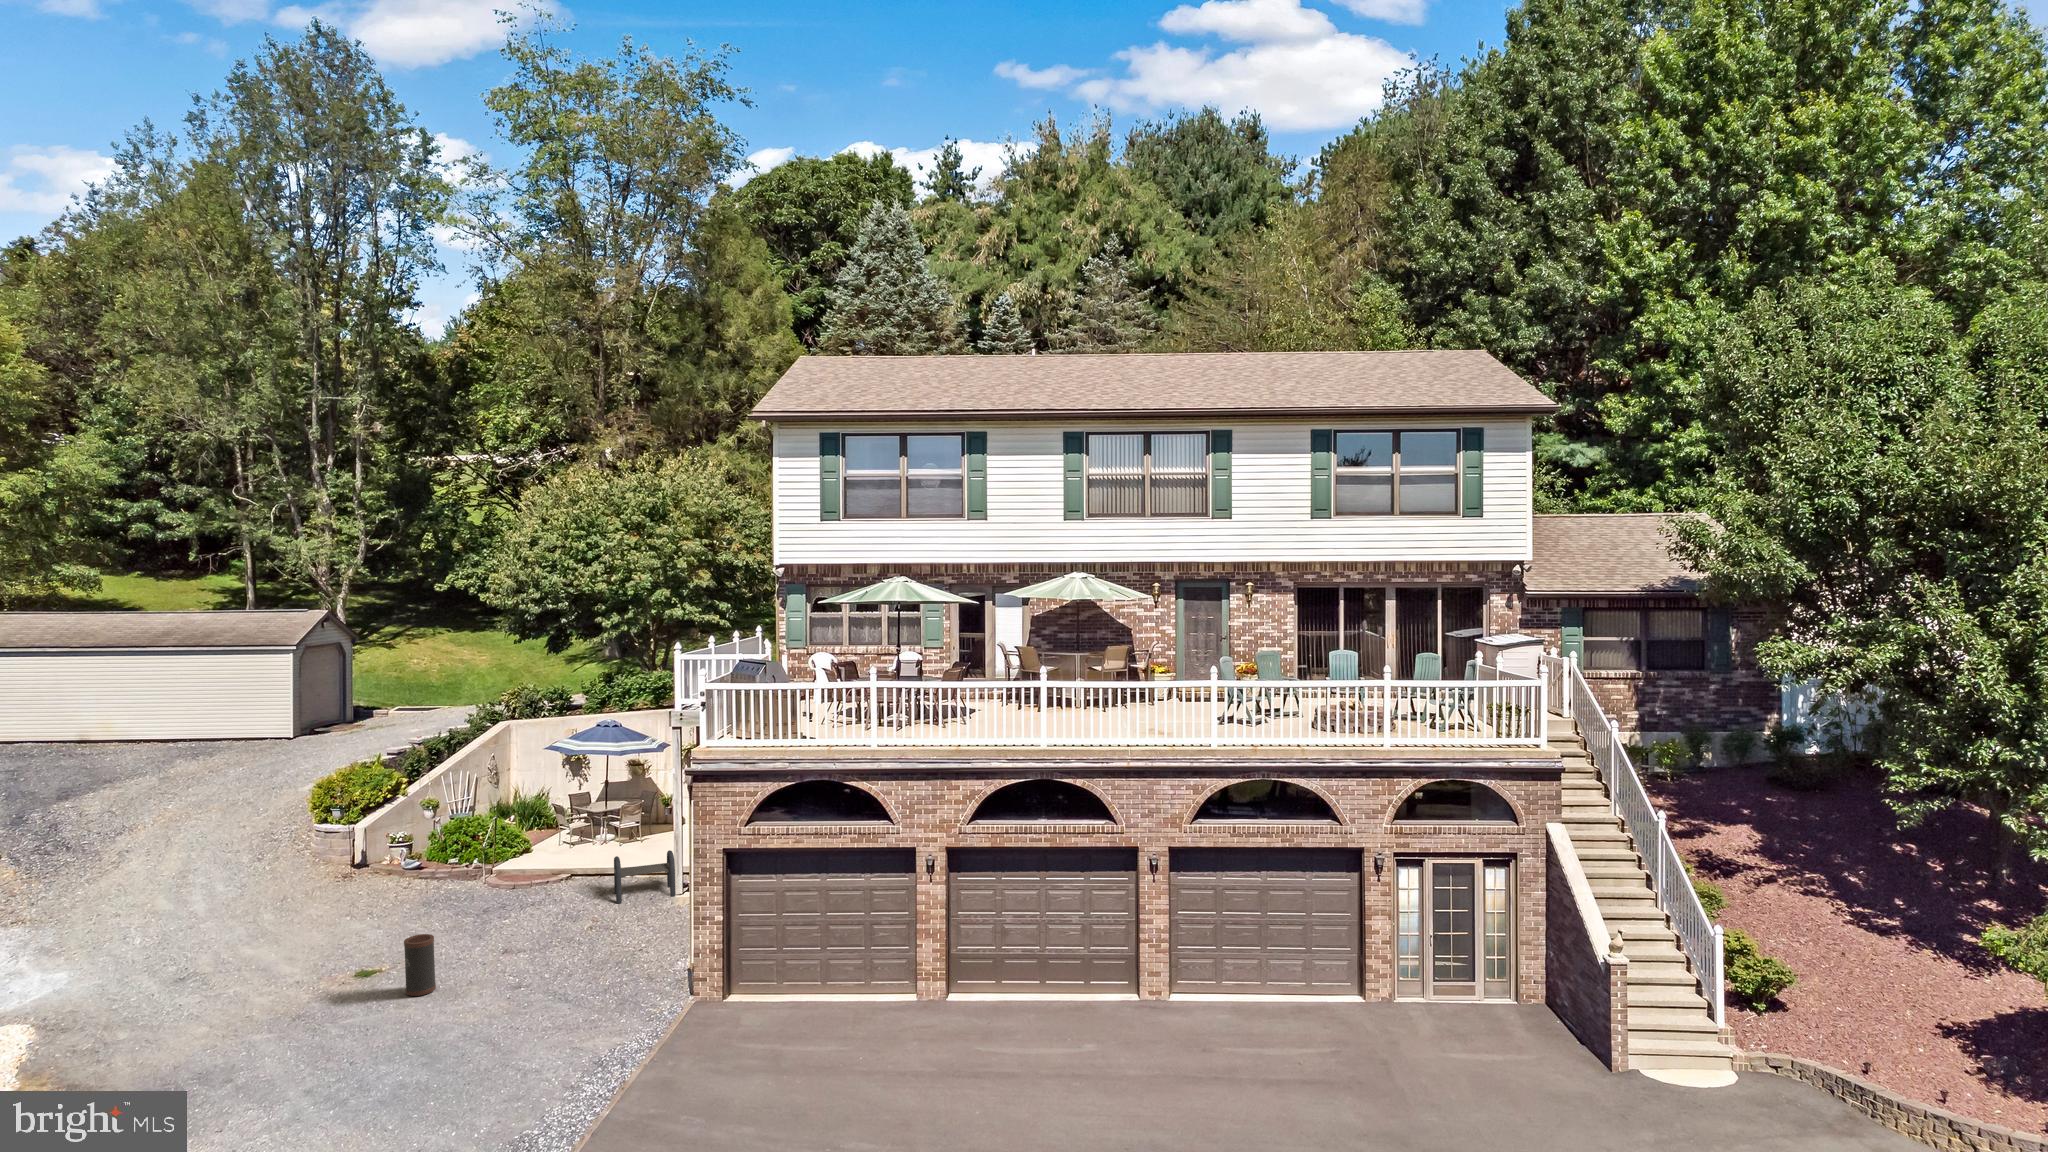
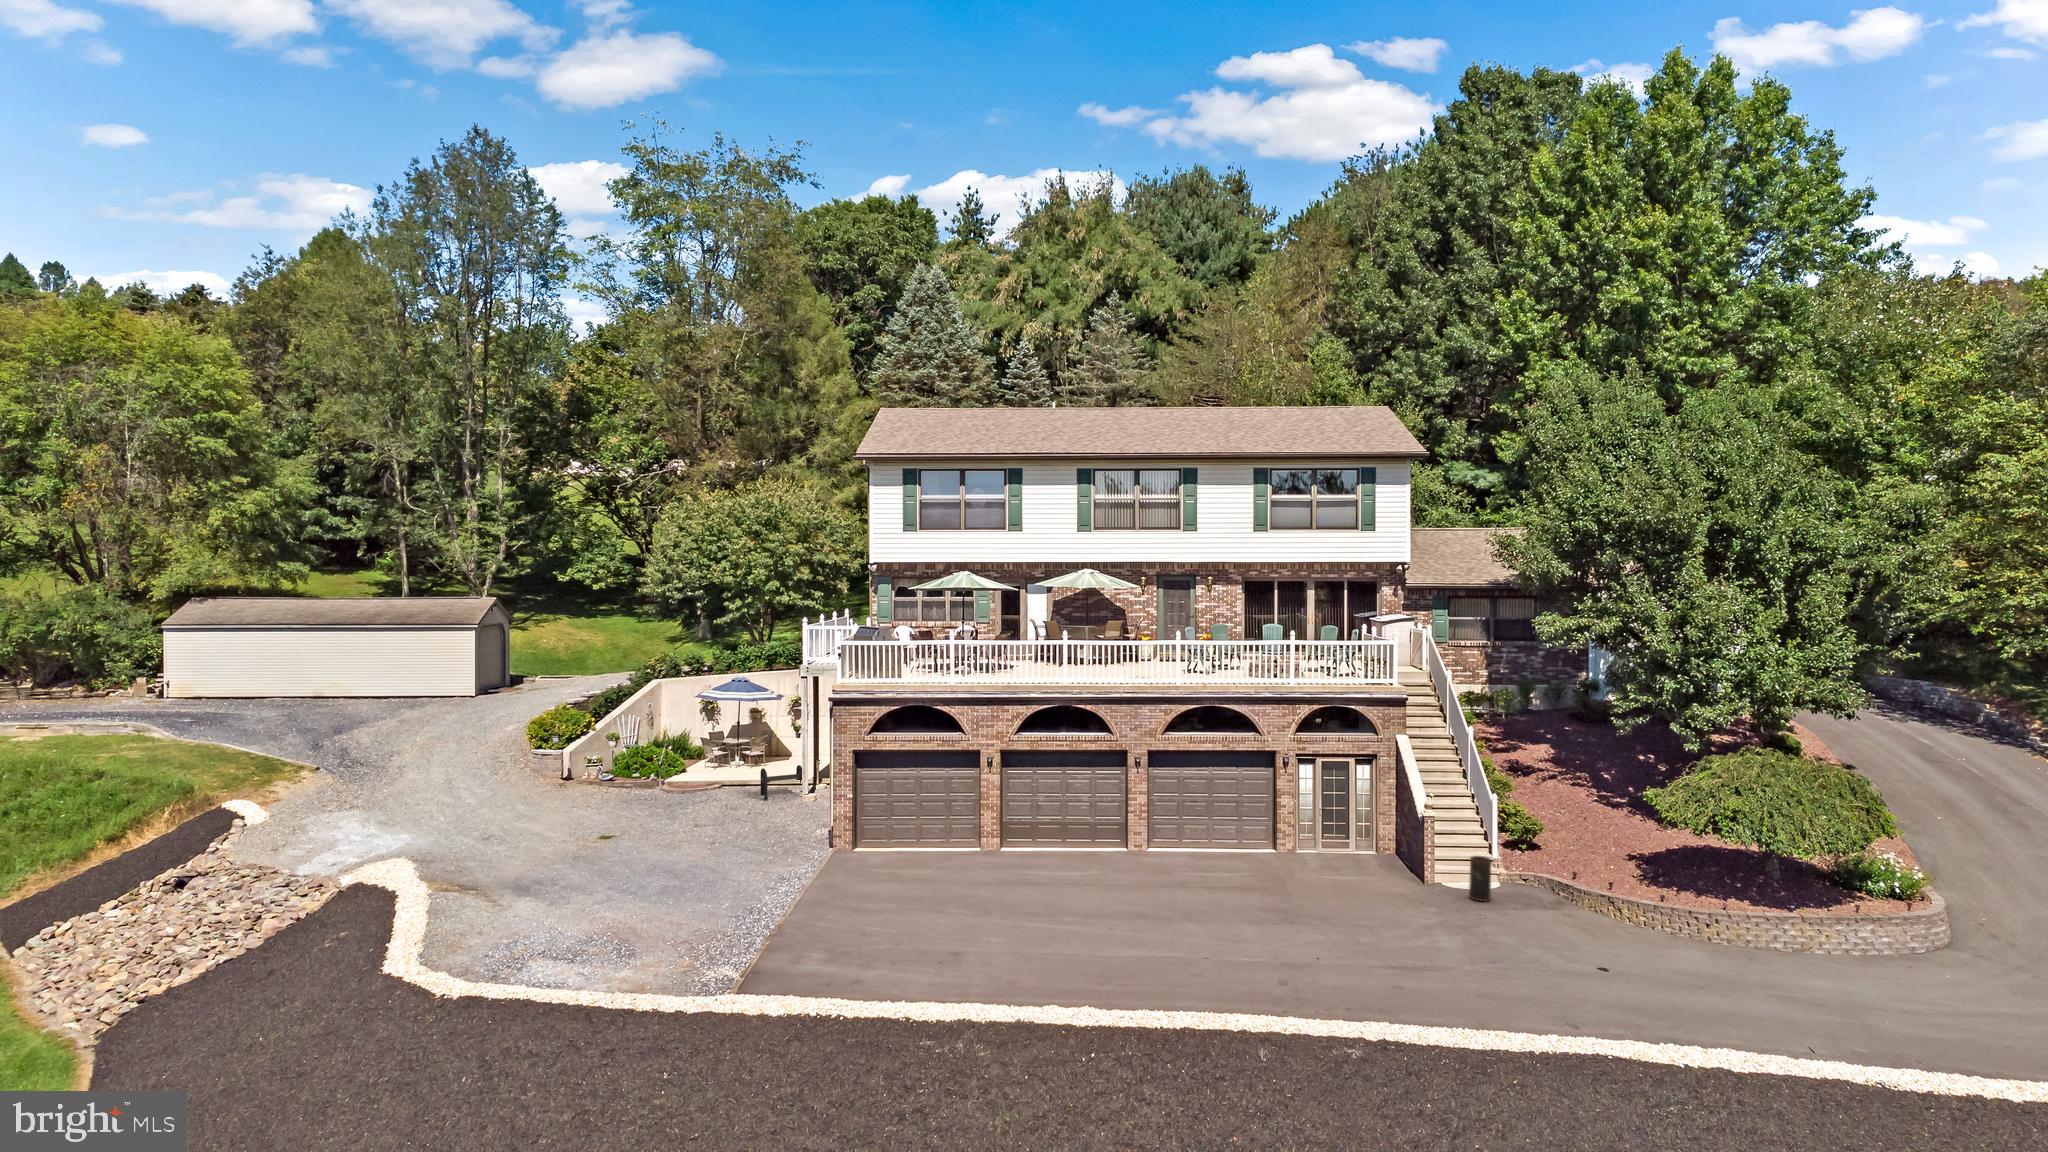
trash can: present [404,934,436,996] -> present [1469,856,1492,902]

